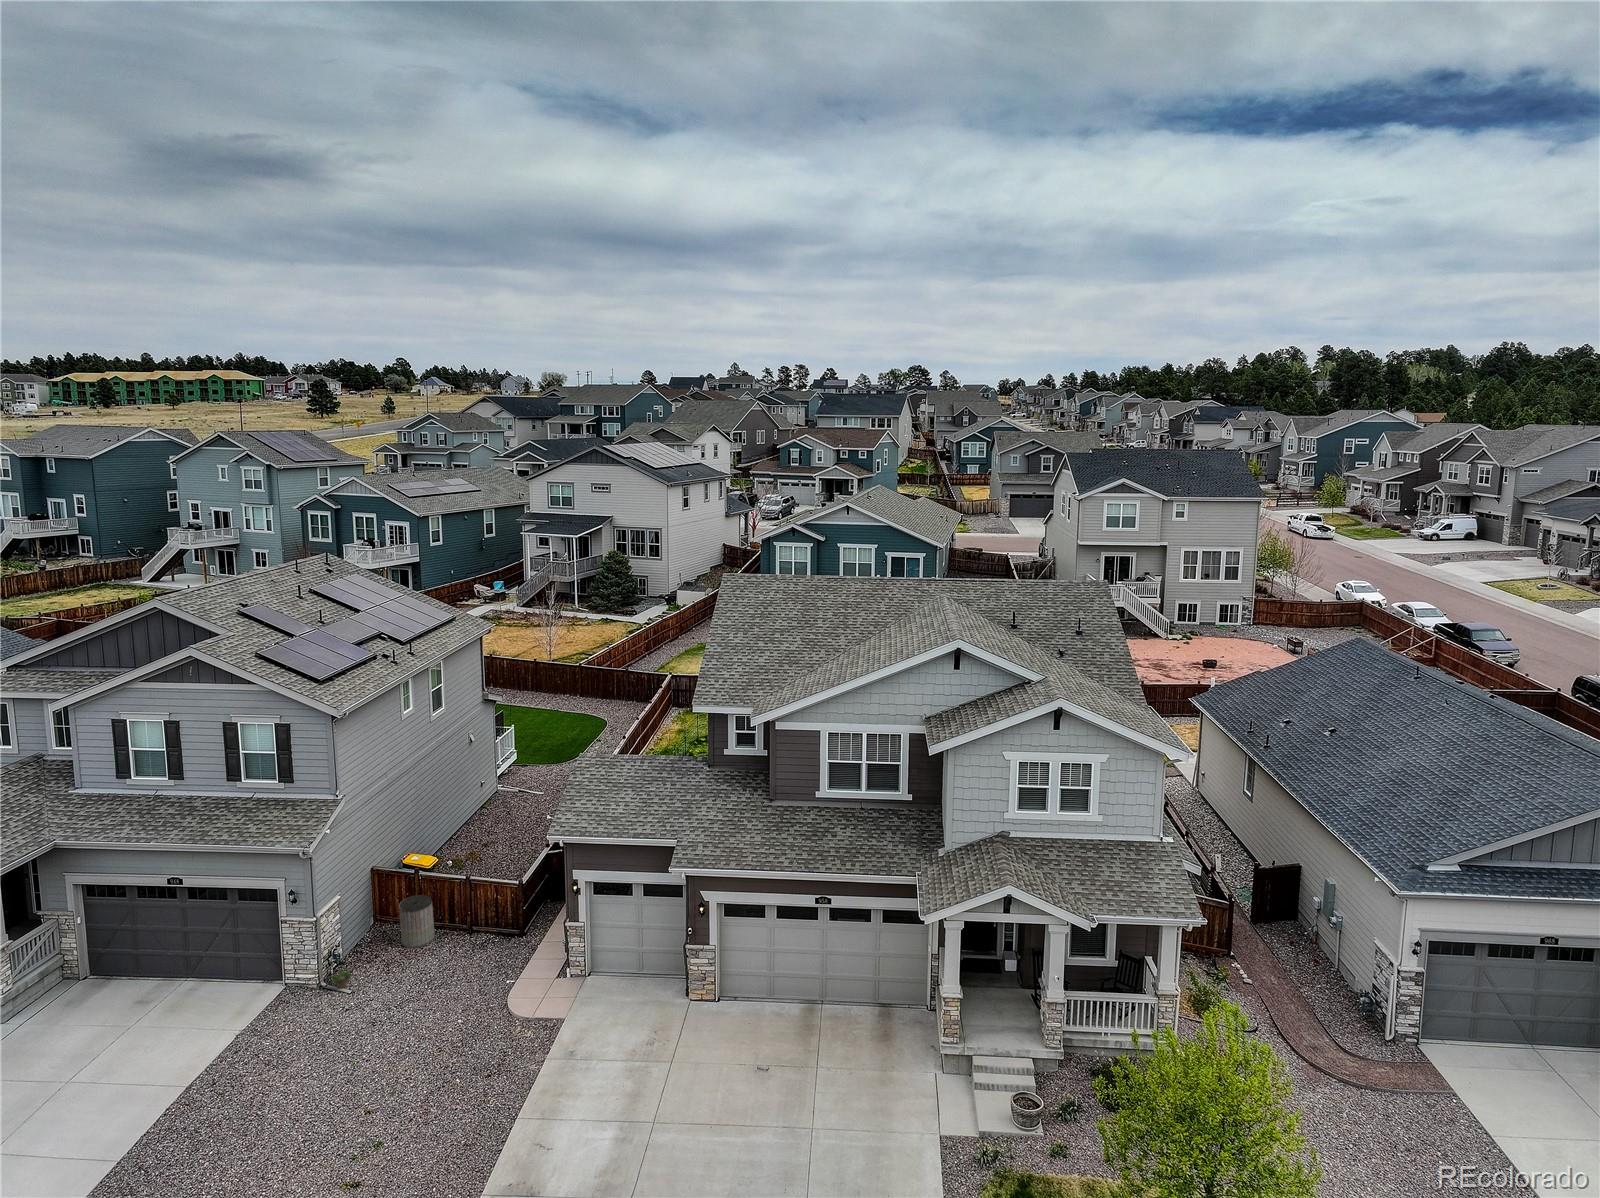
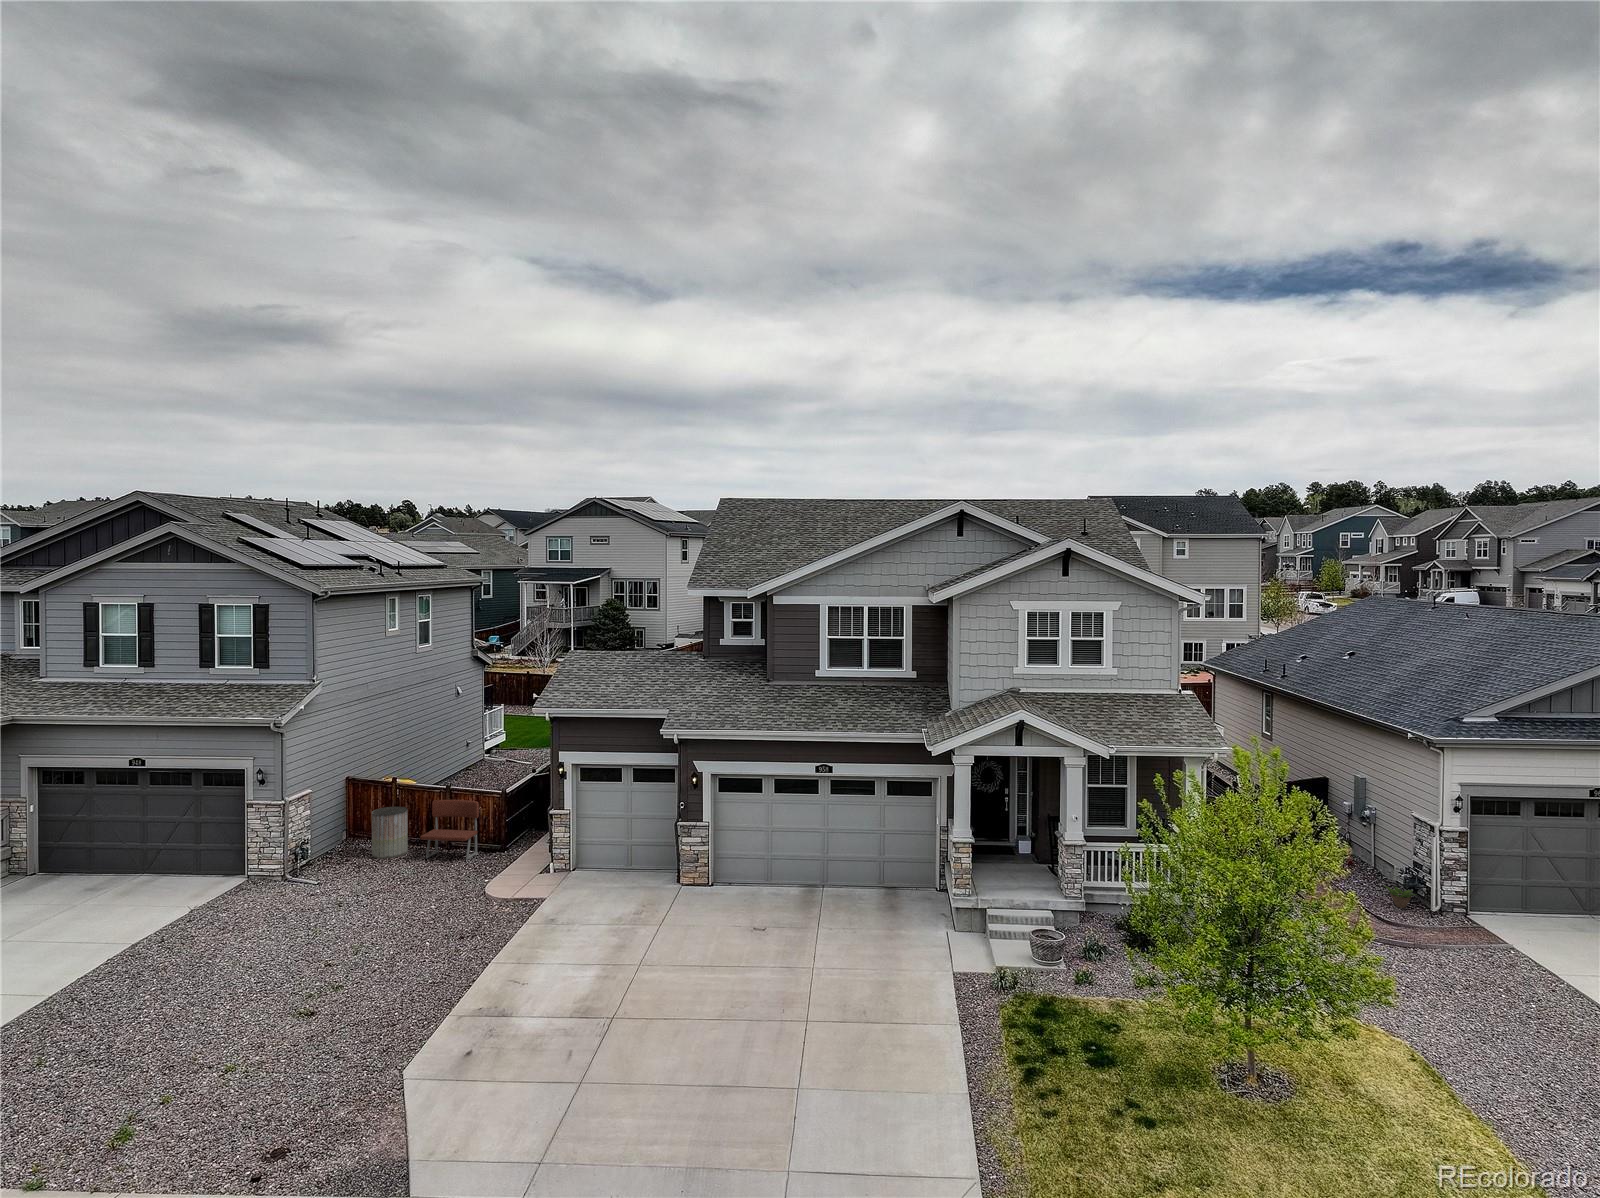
bench: none [446,893,500,952] -> present [420,800,479,860]
decorative plant: present [330,968,352,989] -> present [1385,886,1416,908]

